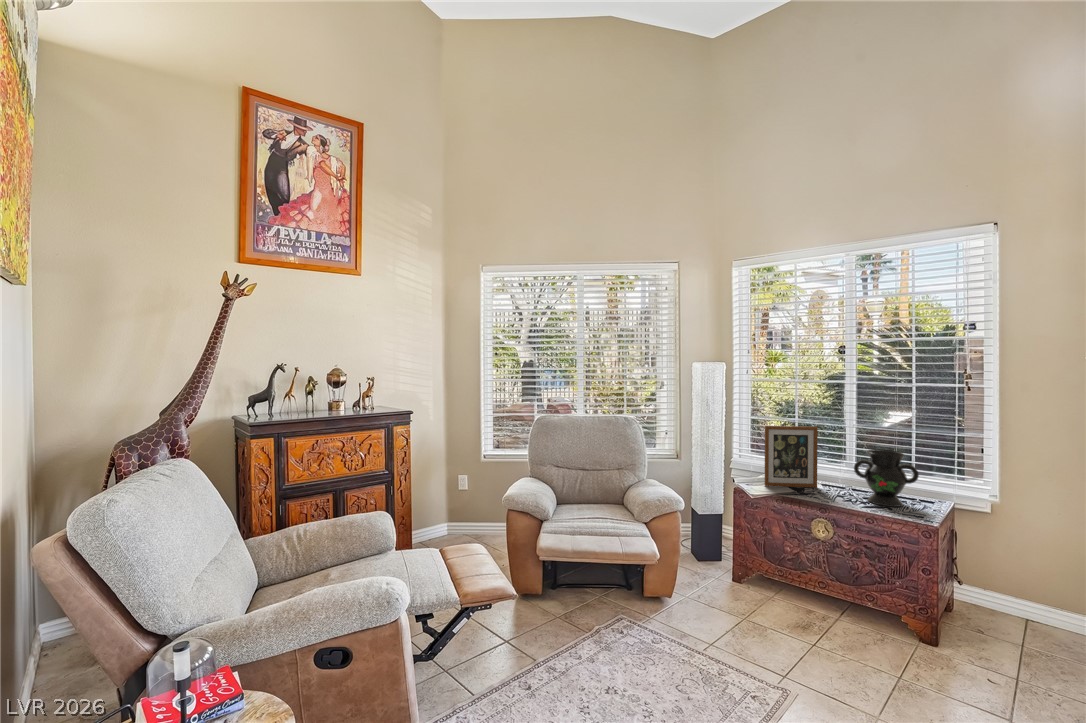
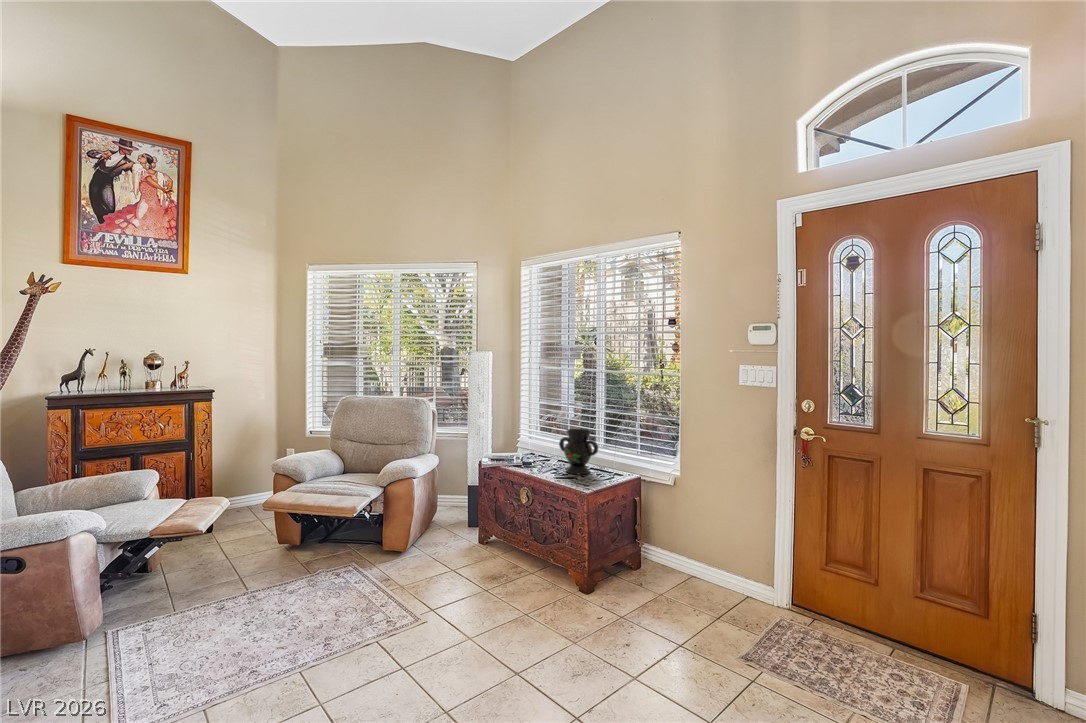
picture frame: present [764,426,818,488] -> none [504,409,546,461]

